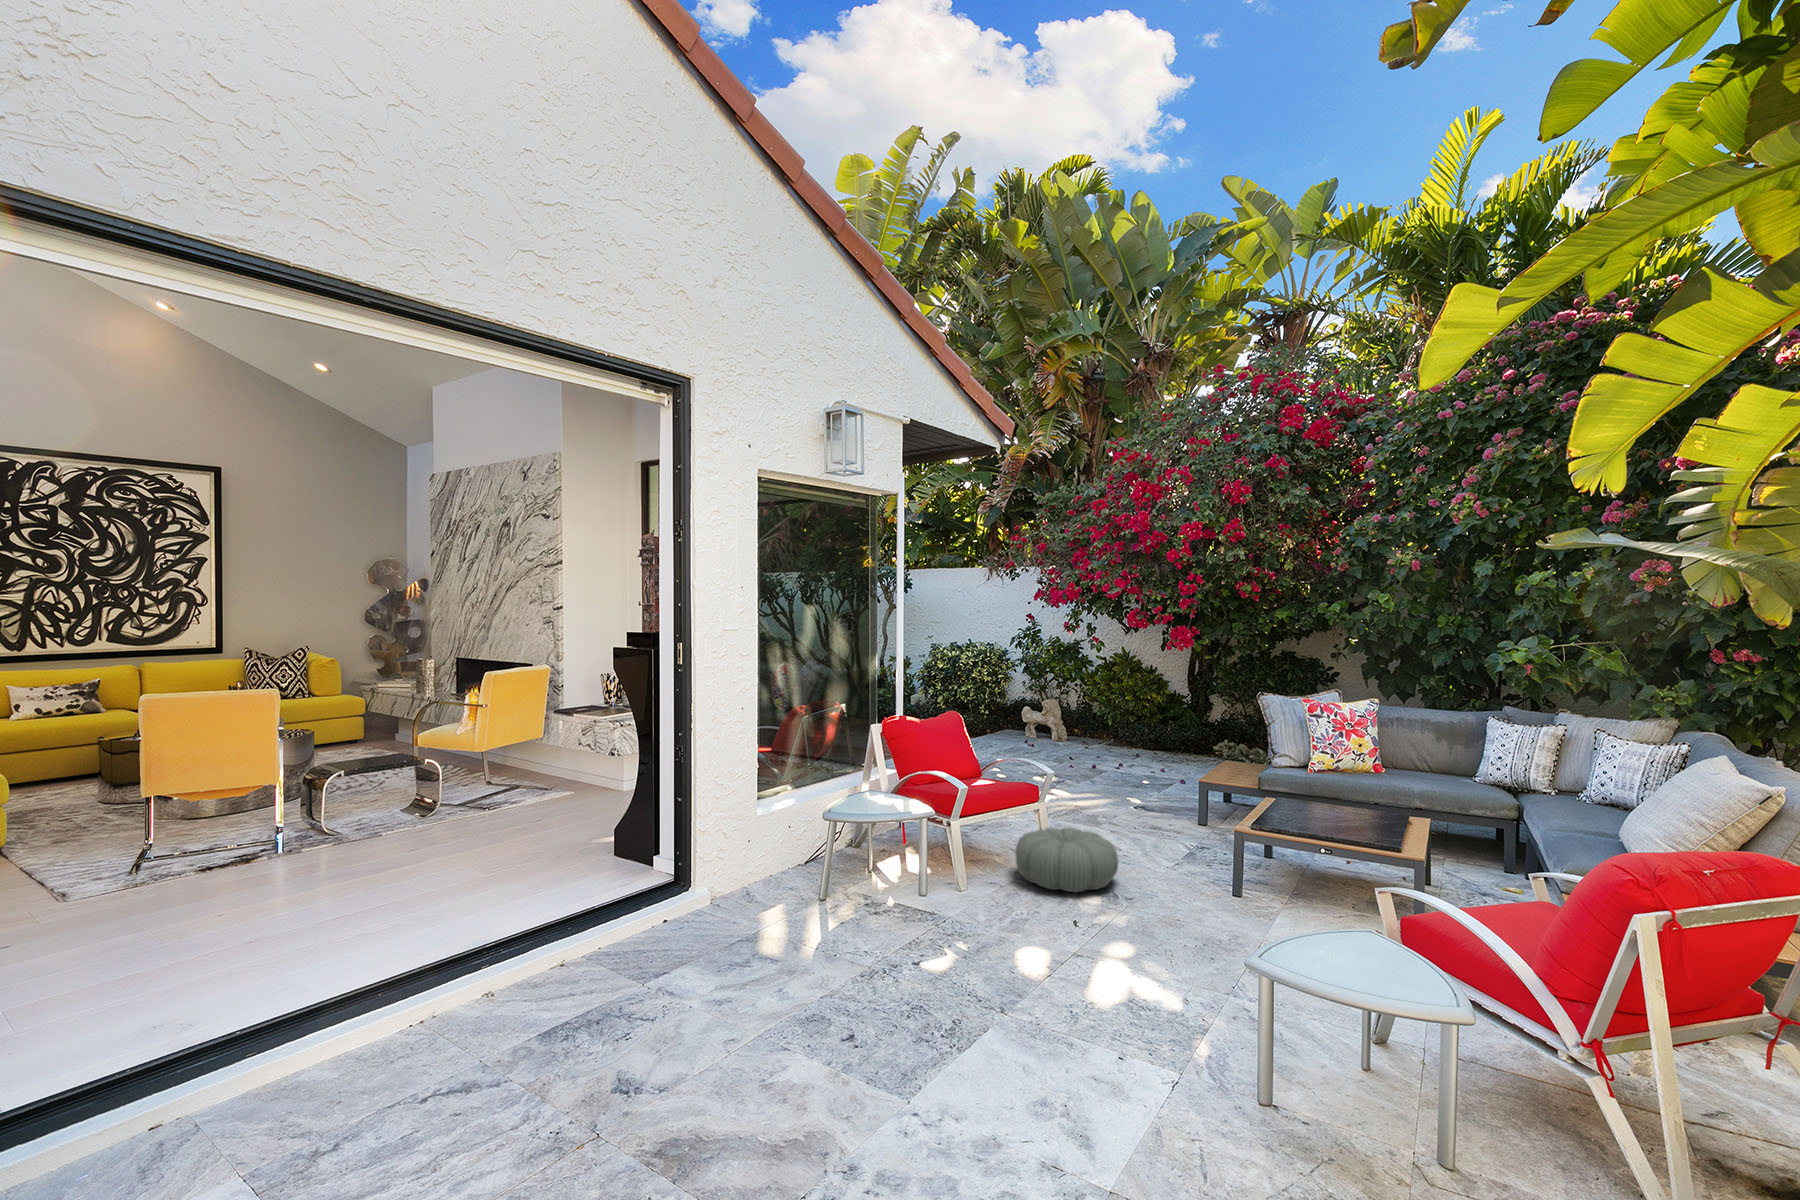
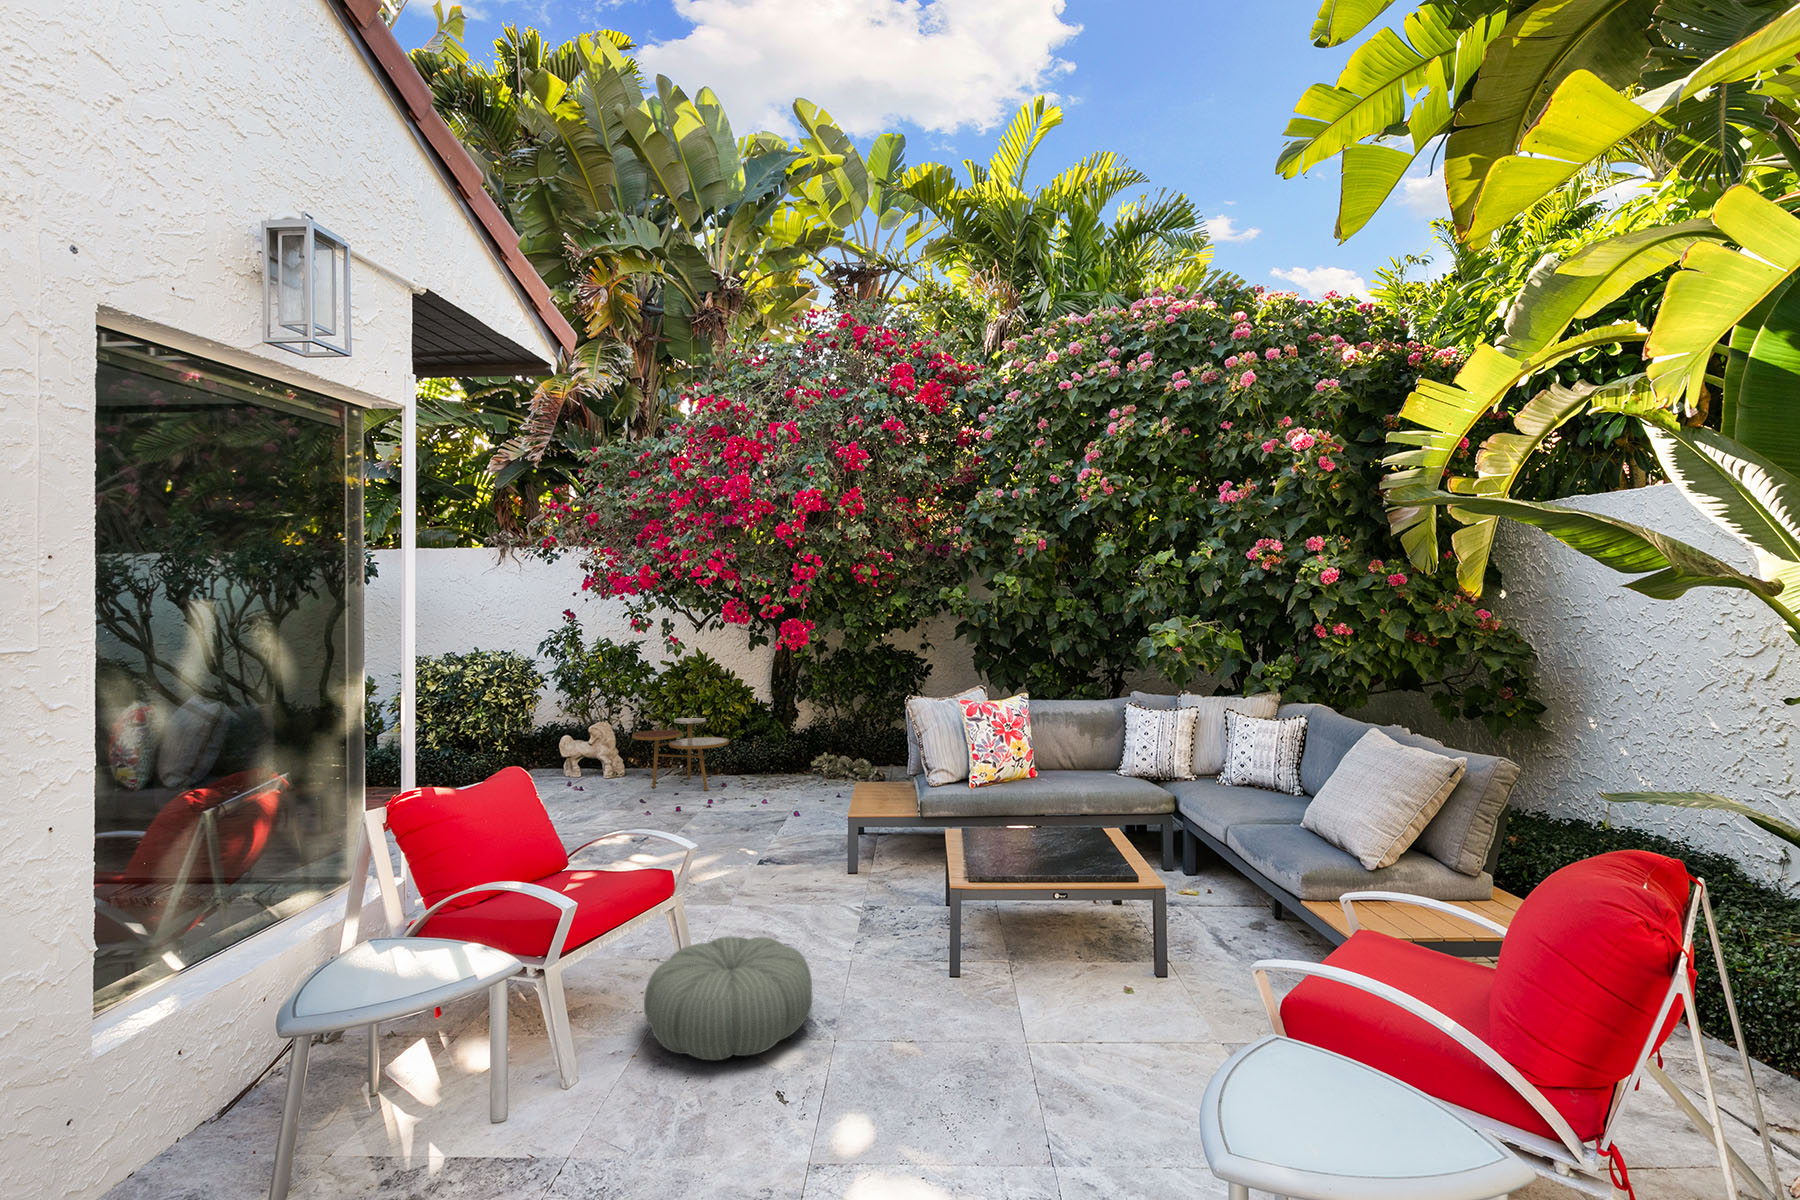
side table: none [1068,700,1141,757] -> present [632,718,729,791]

